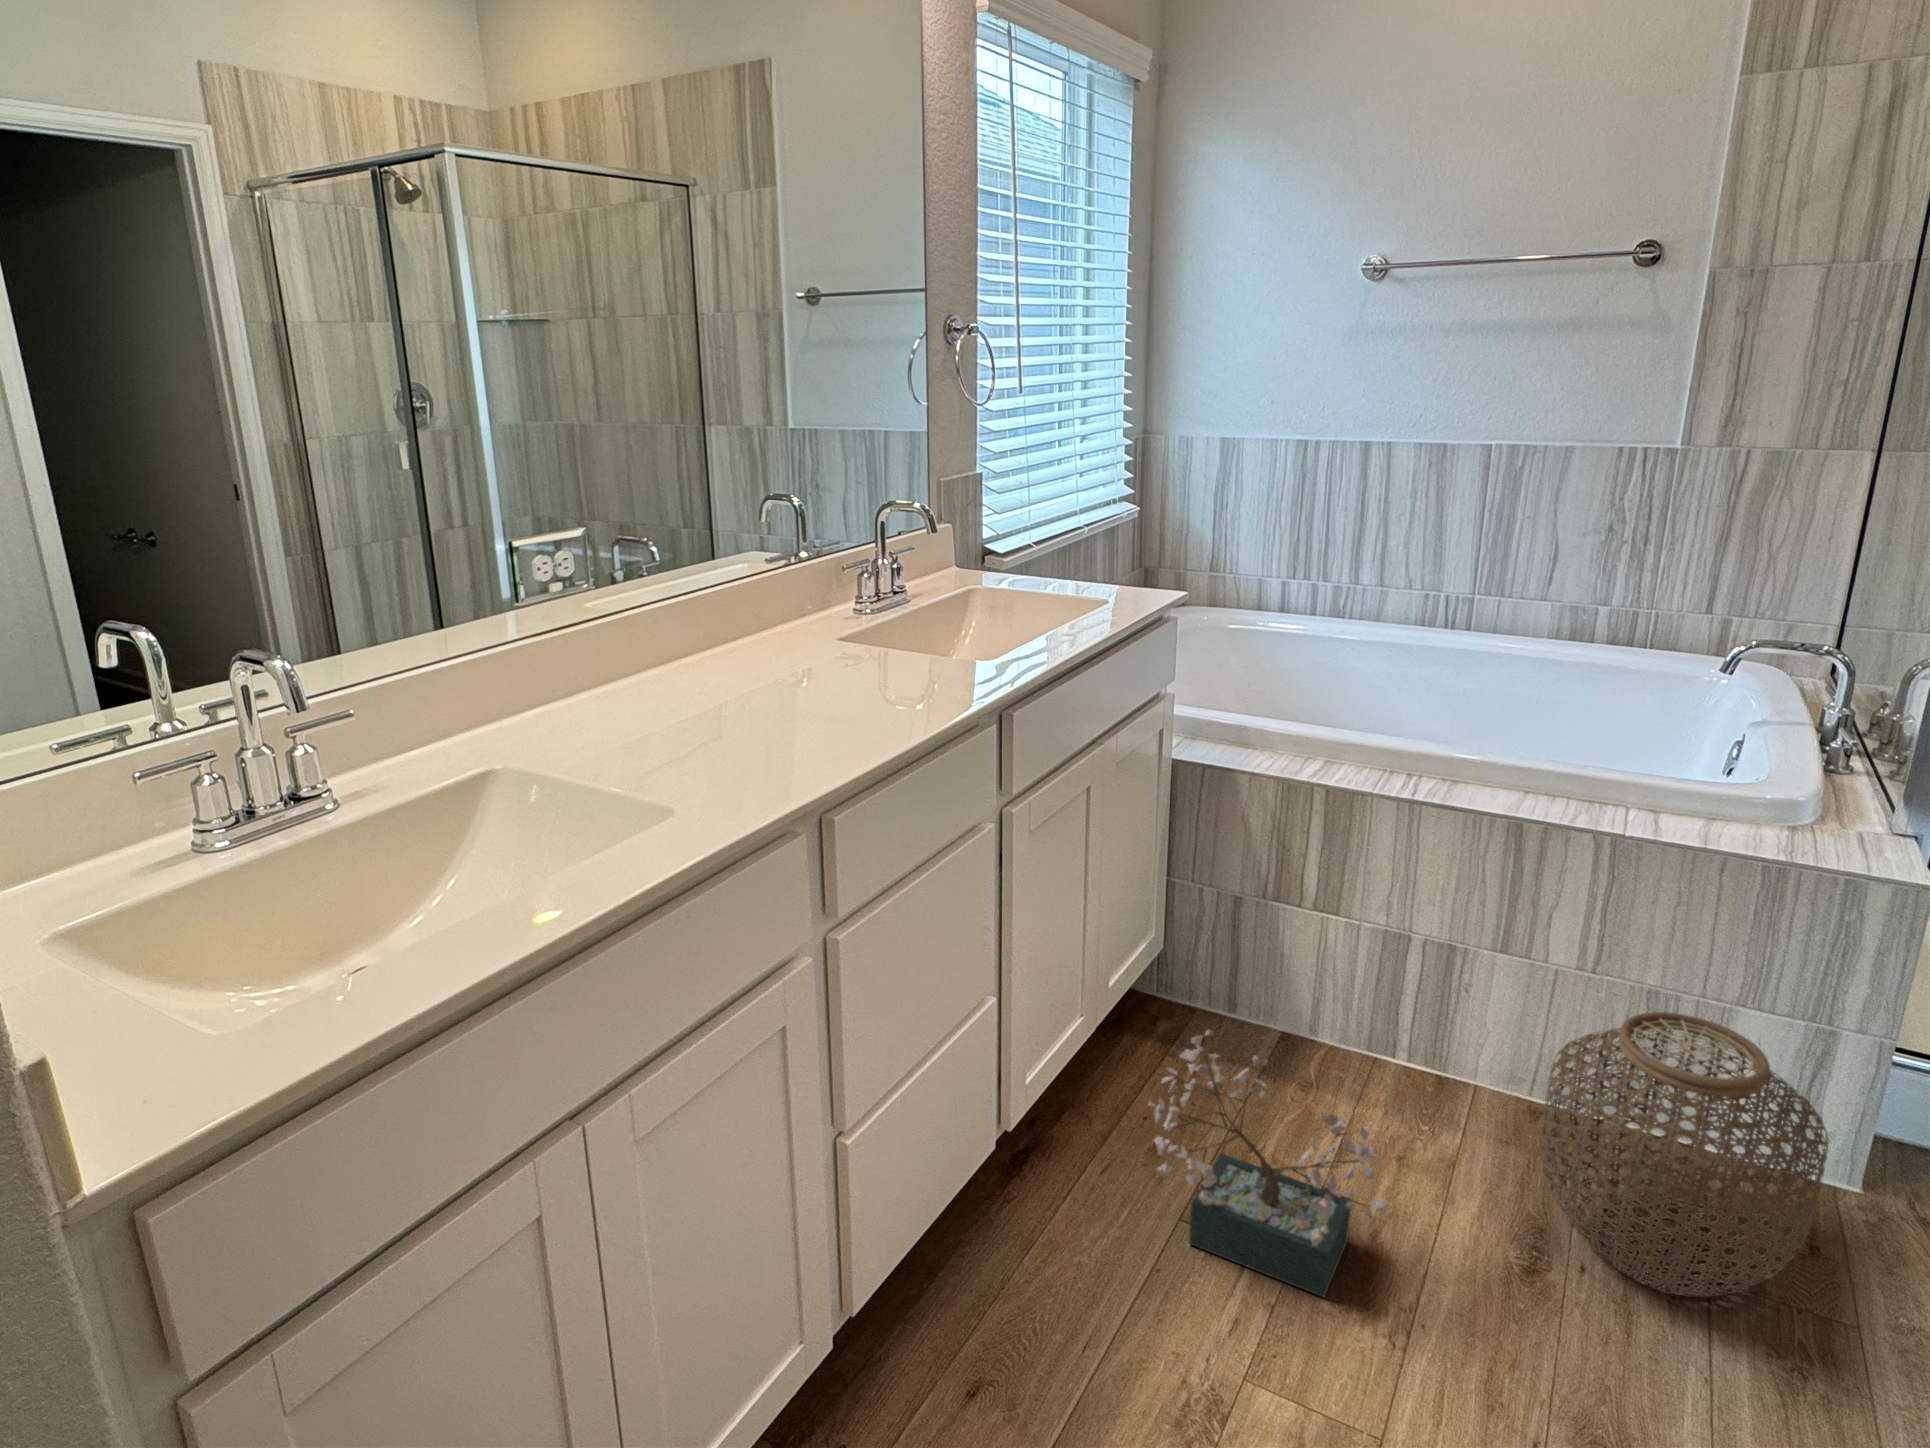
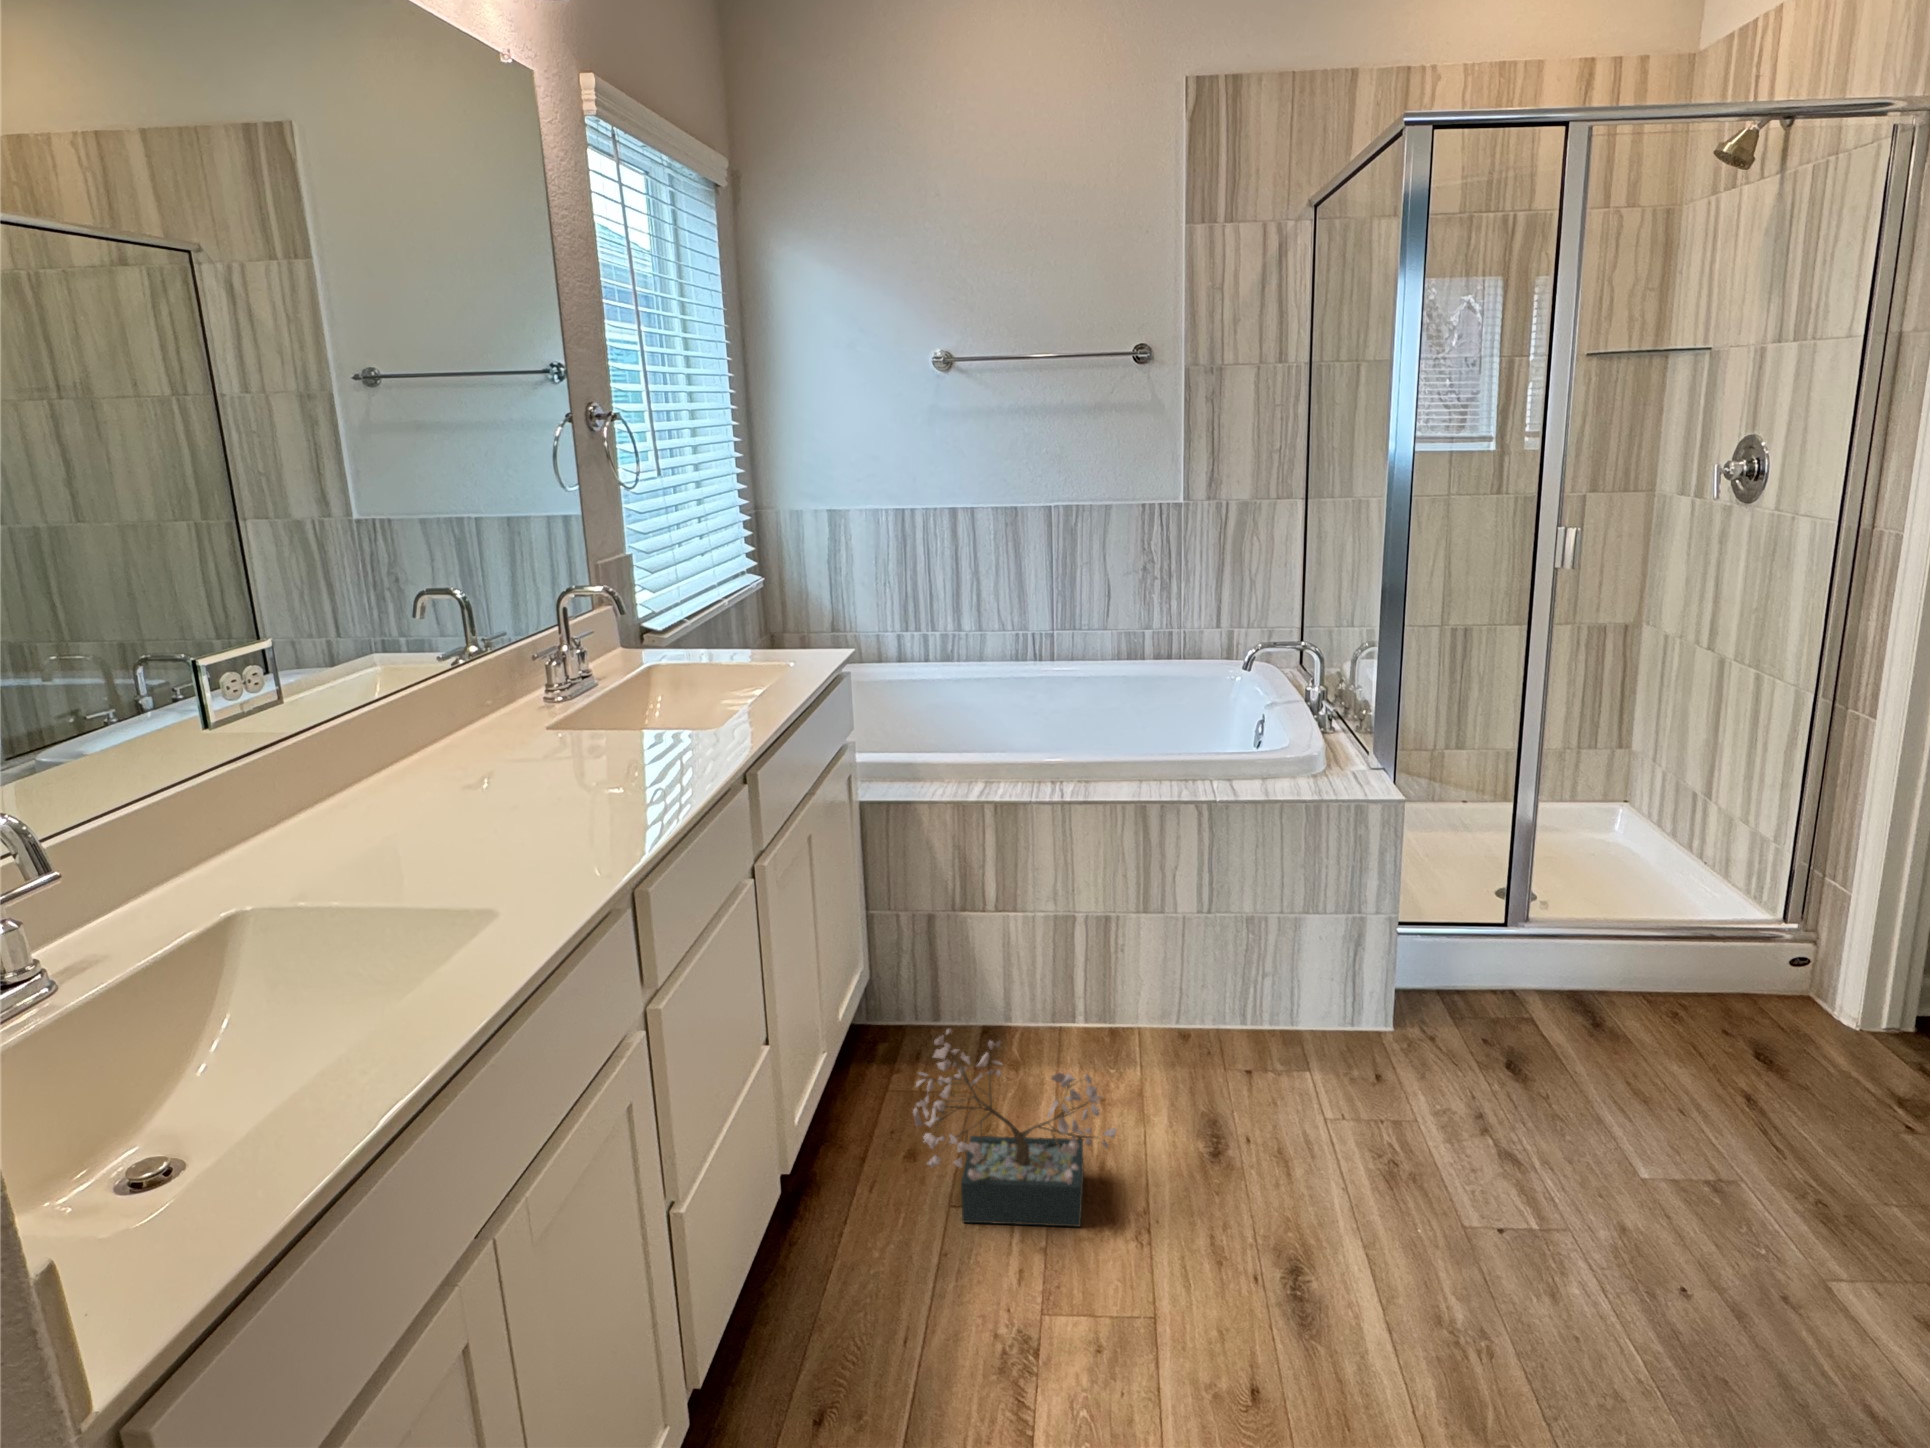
woven basket: present [1541,1012,1829,1297] -> none [1203,926,1385,1138]

